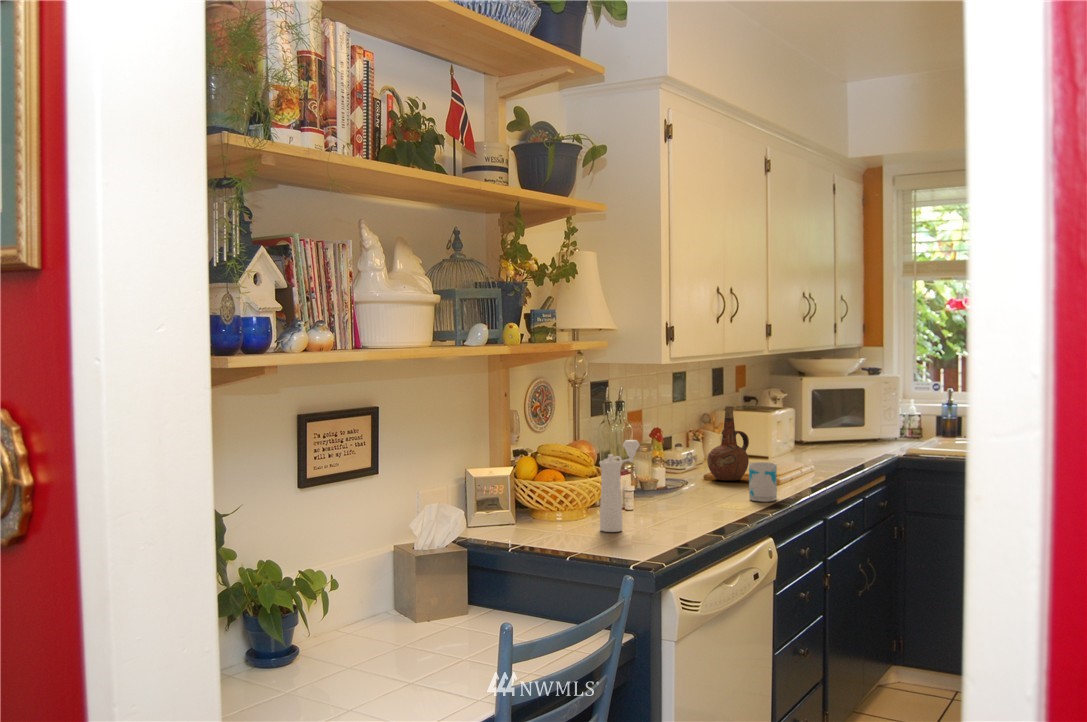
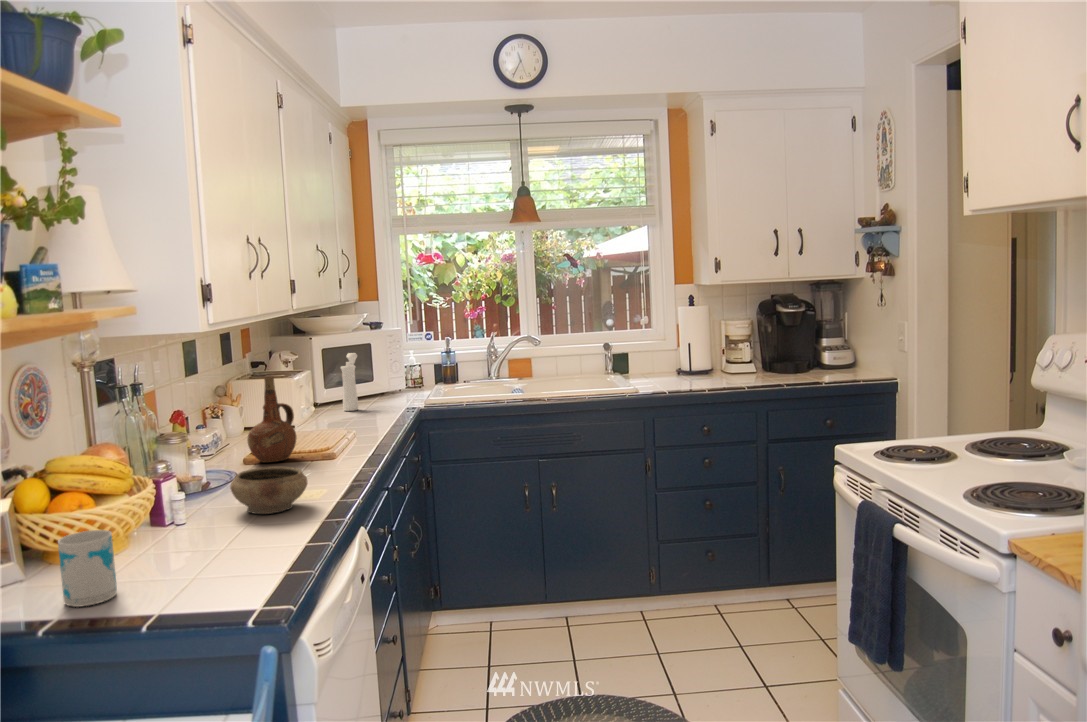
pepper mill: present [599,440,640,532] -> present [341,353,358,411]
mug: present [749,462,777,502] -> present [58,530,117,607]
ceramic bowl: none [667,477,728,514] -> present [230,467,307,514]

